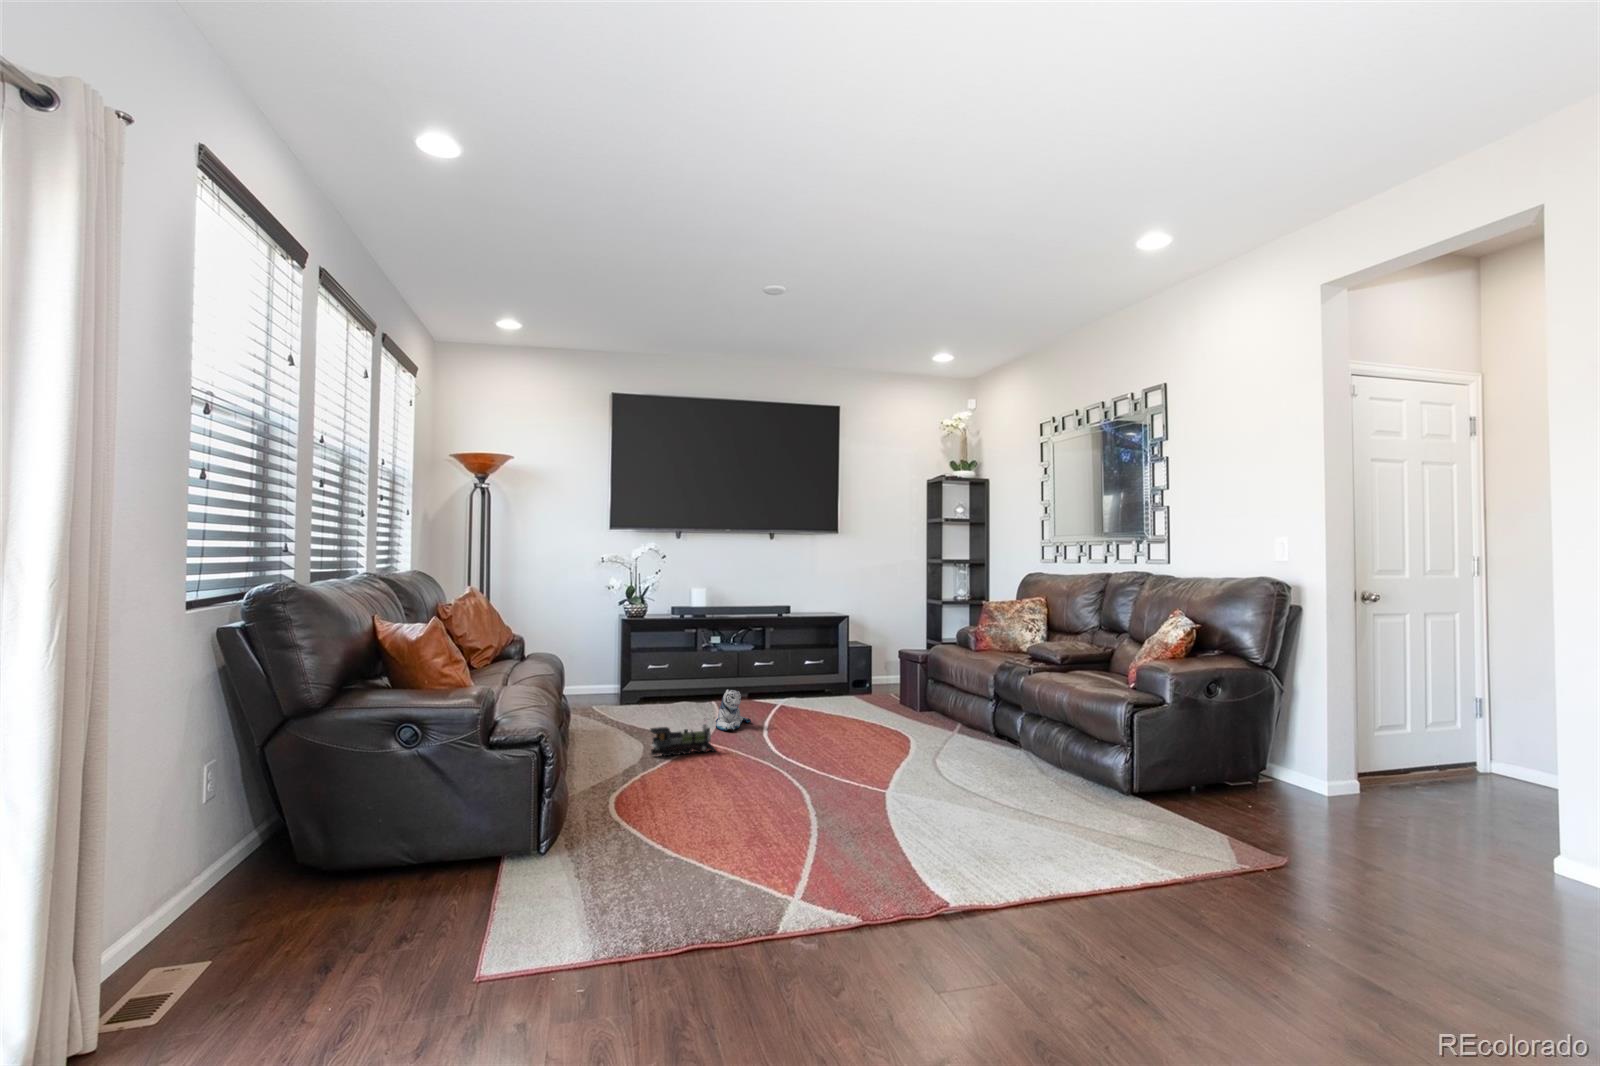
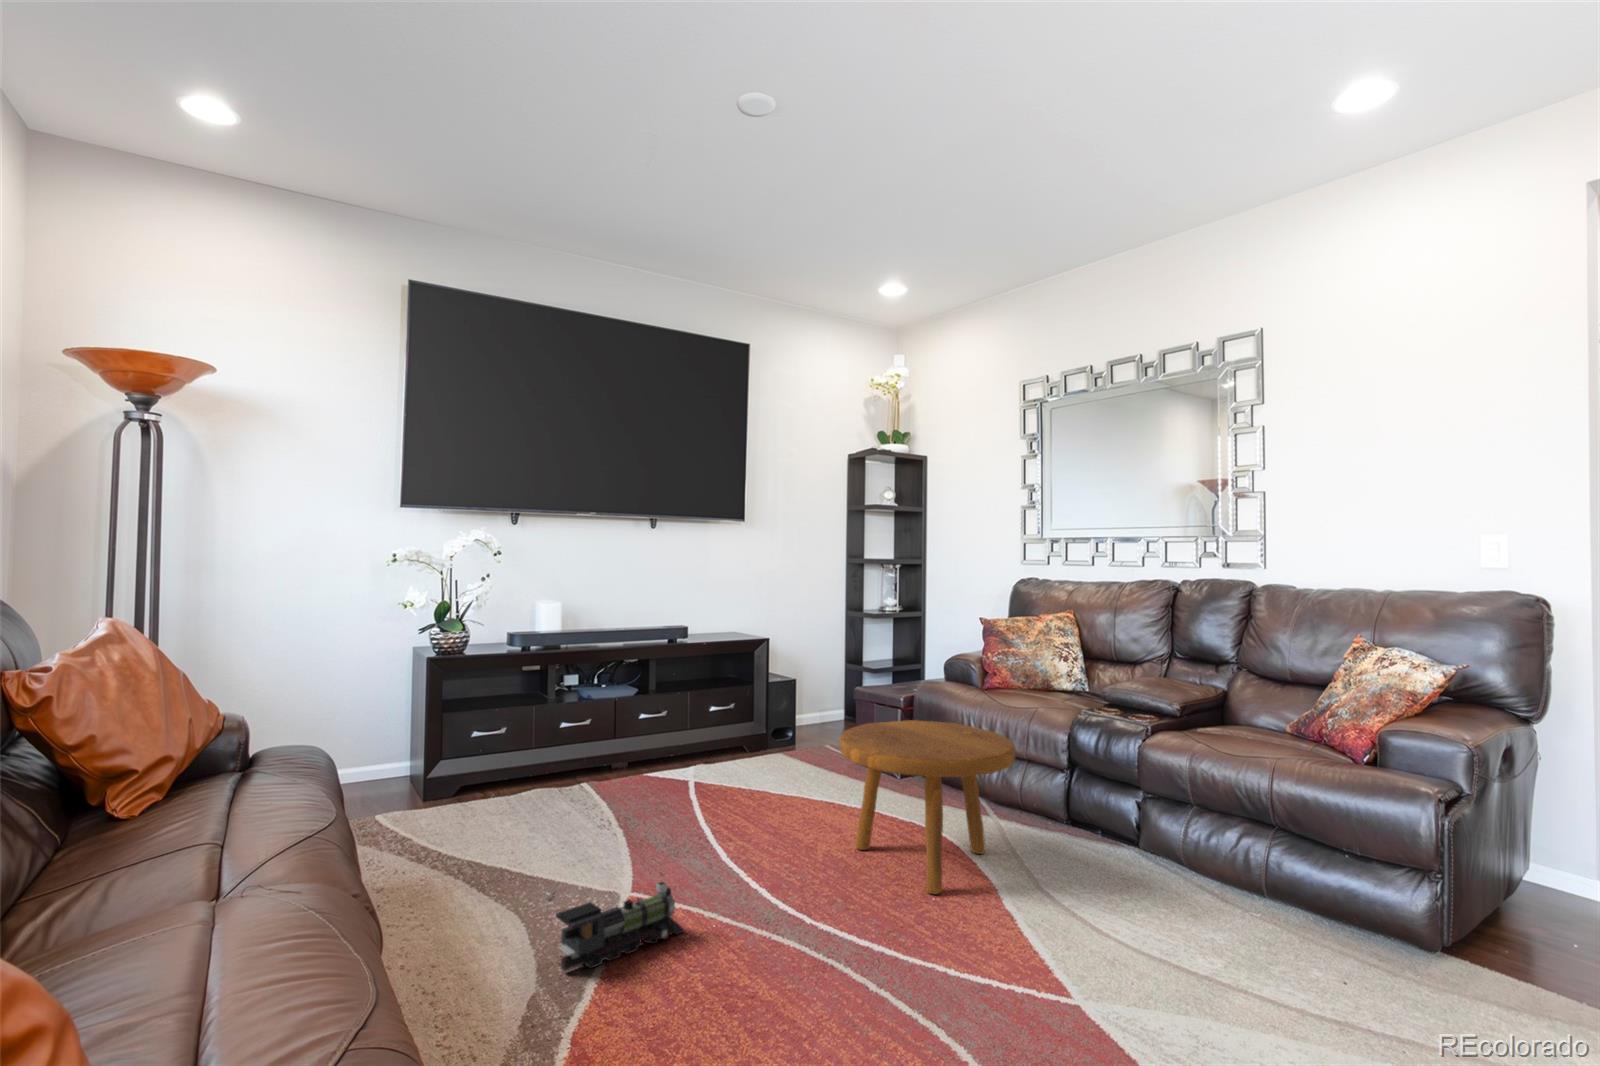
footstool: none [824,661,929,752] -> present [839,720,1016,894]
plush toy: present [716,689,751,731] -> none [625,784,687,863]

